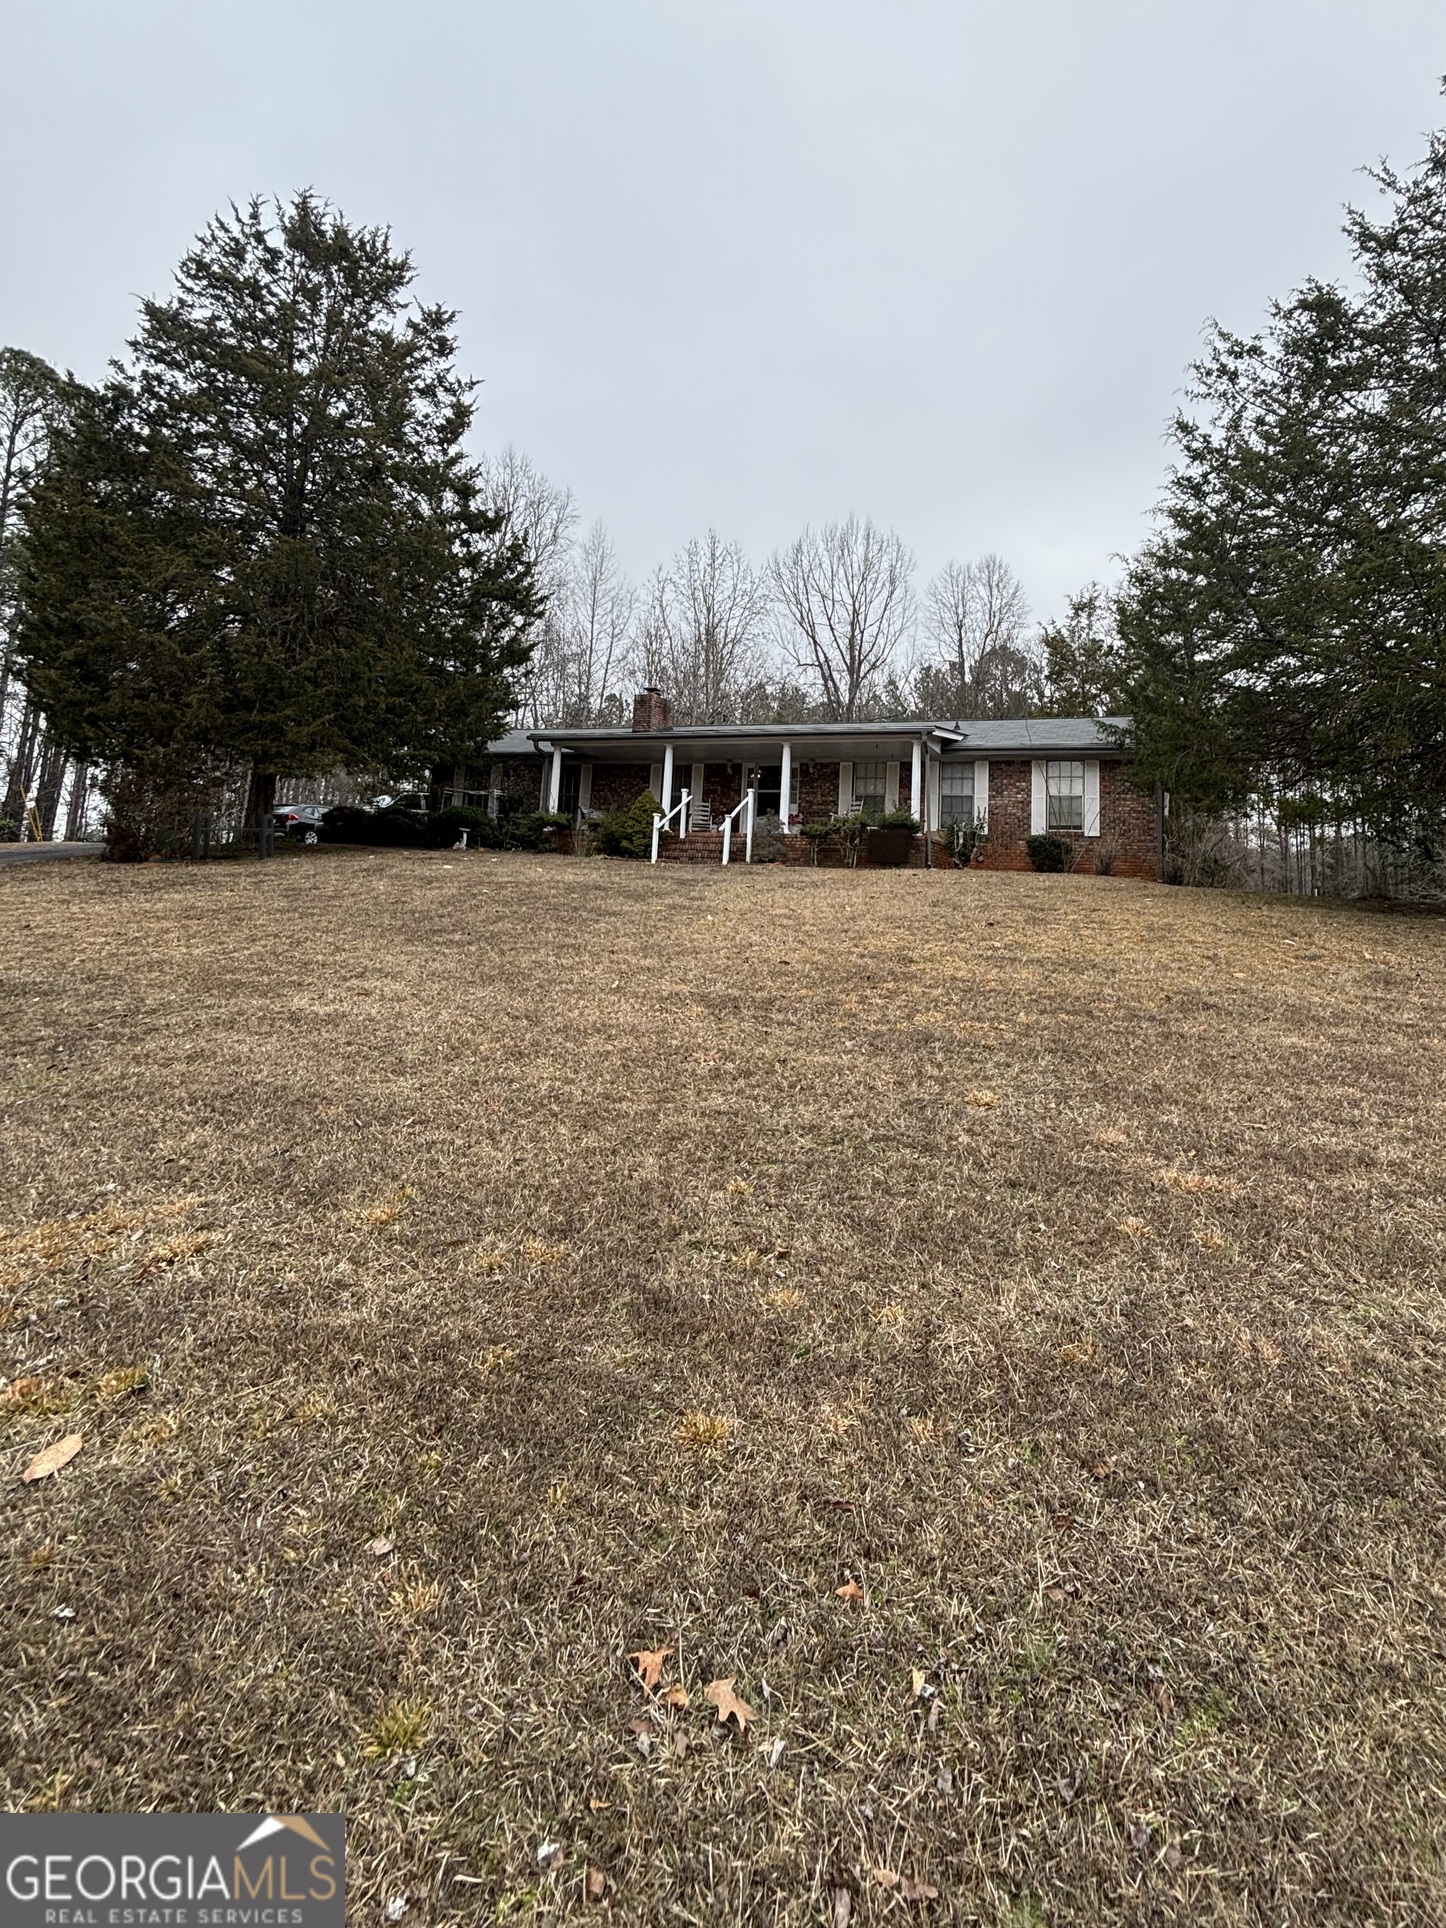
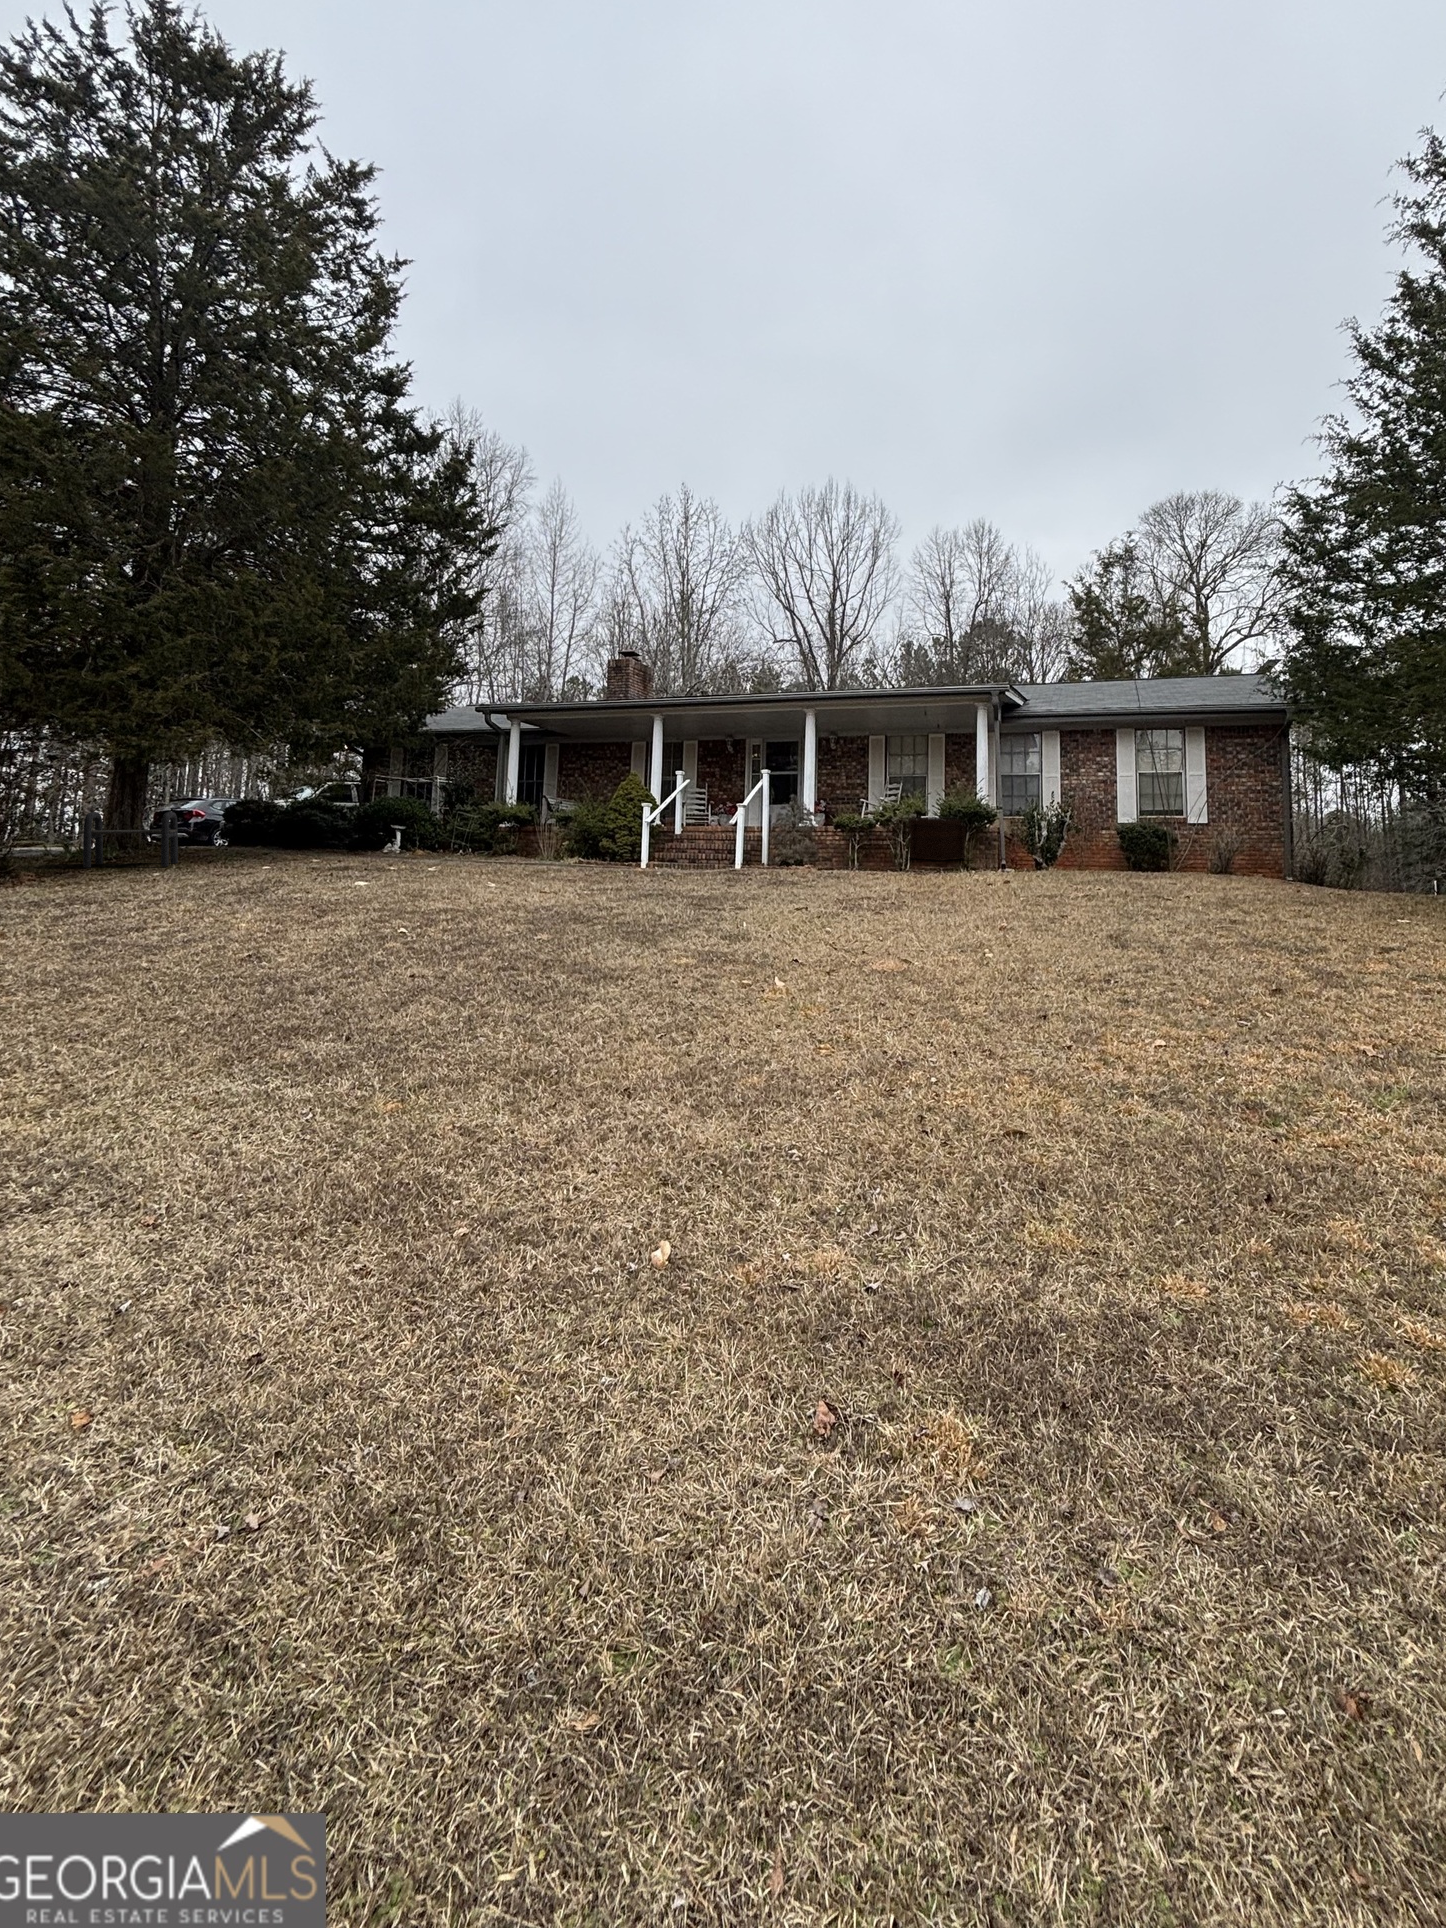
potted tree: present [151,824,180,862] -> none [33,819,71,872]

